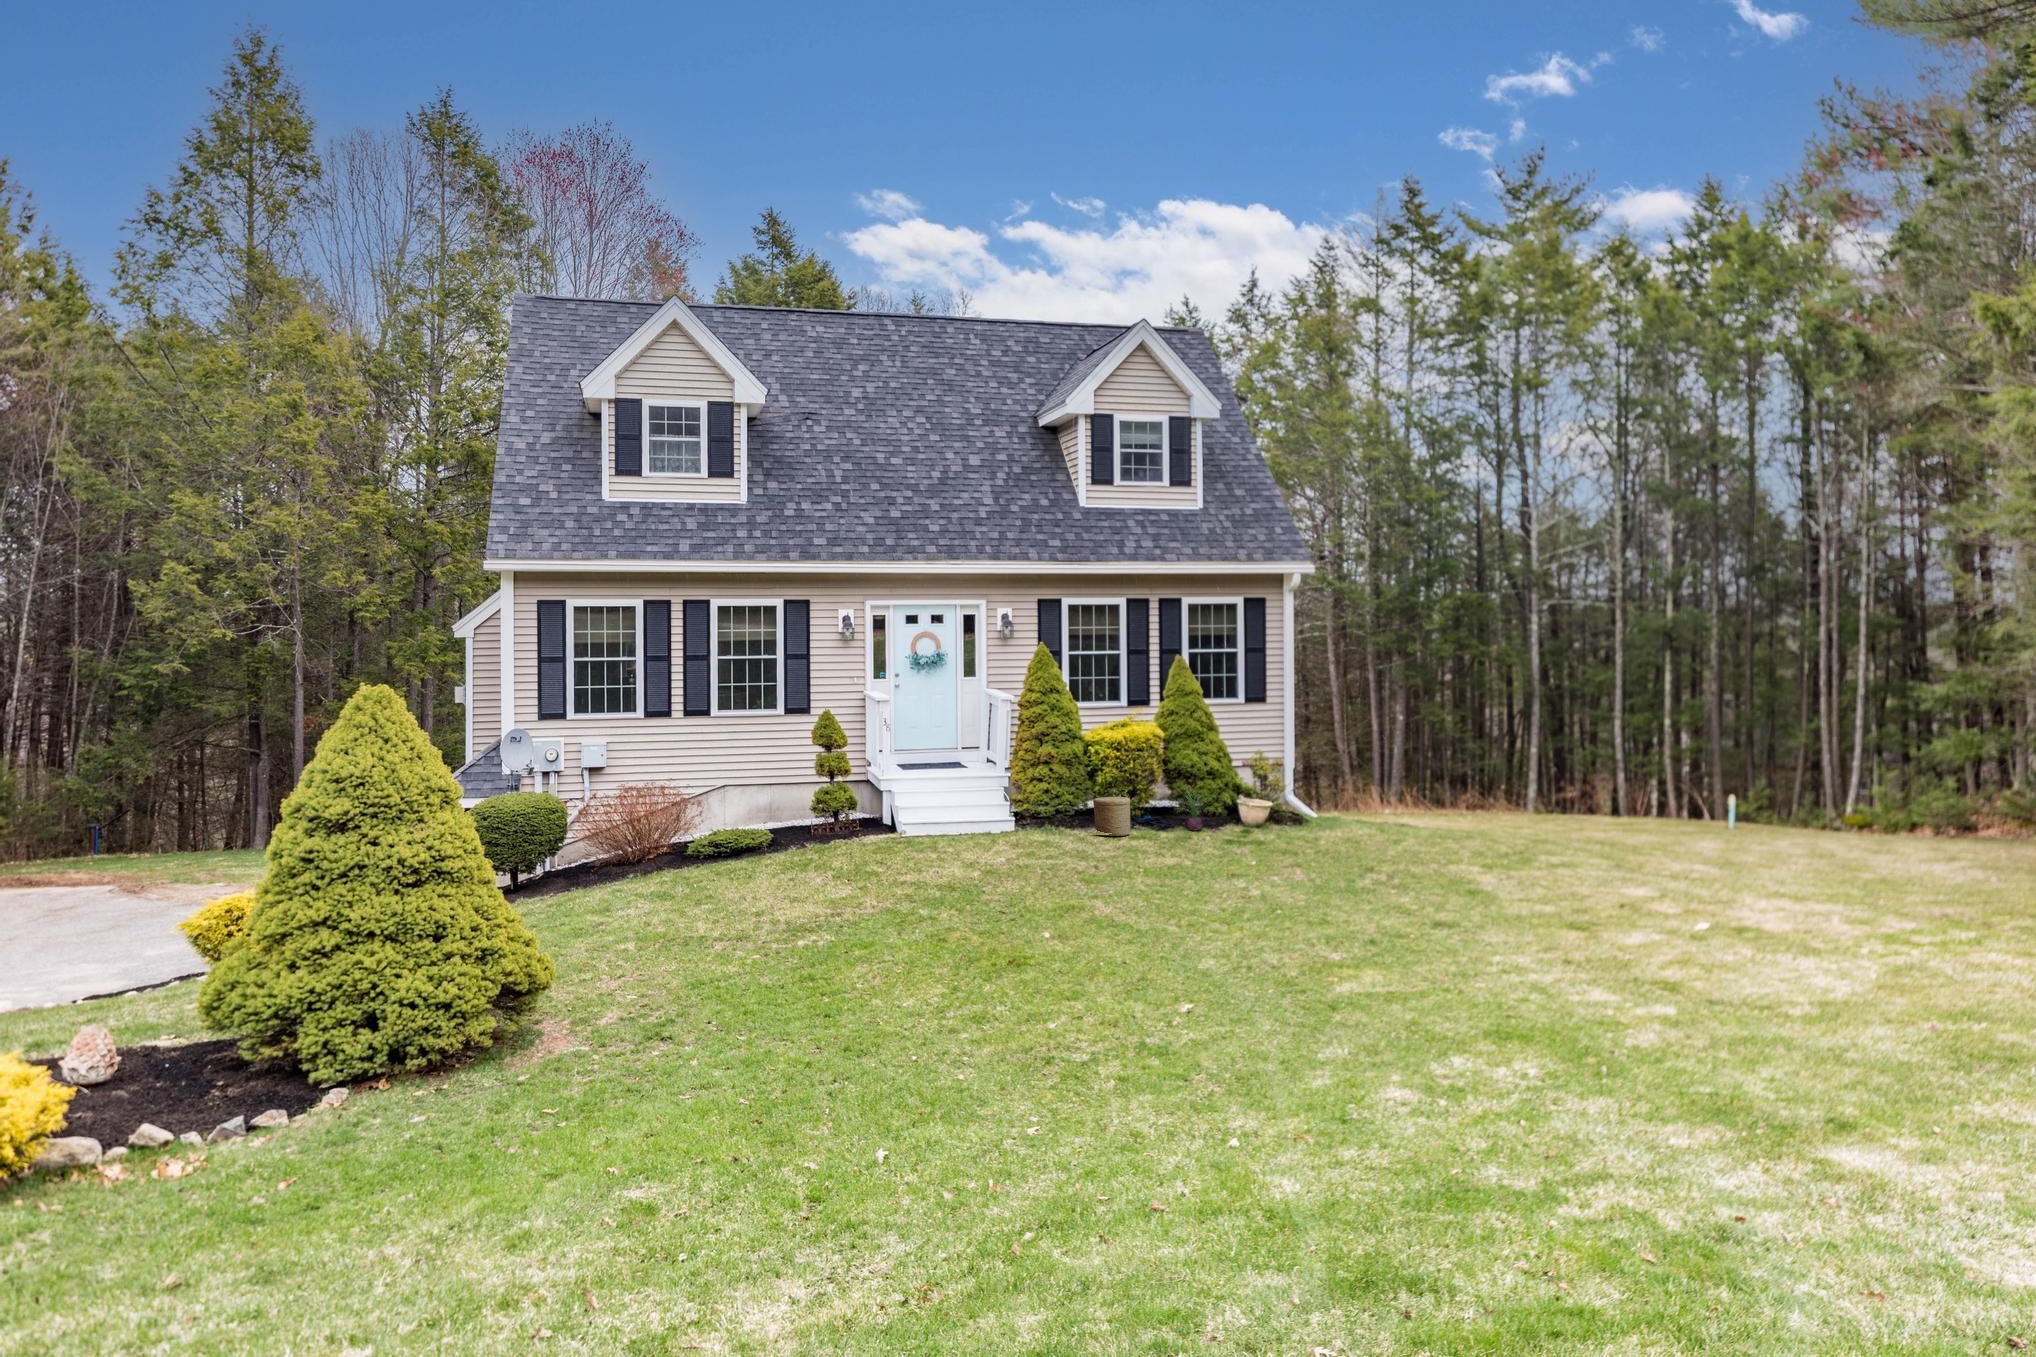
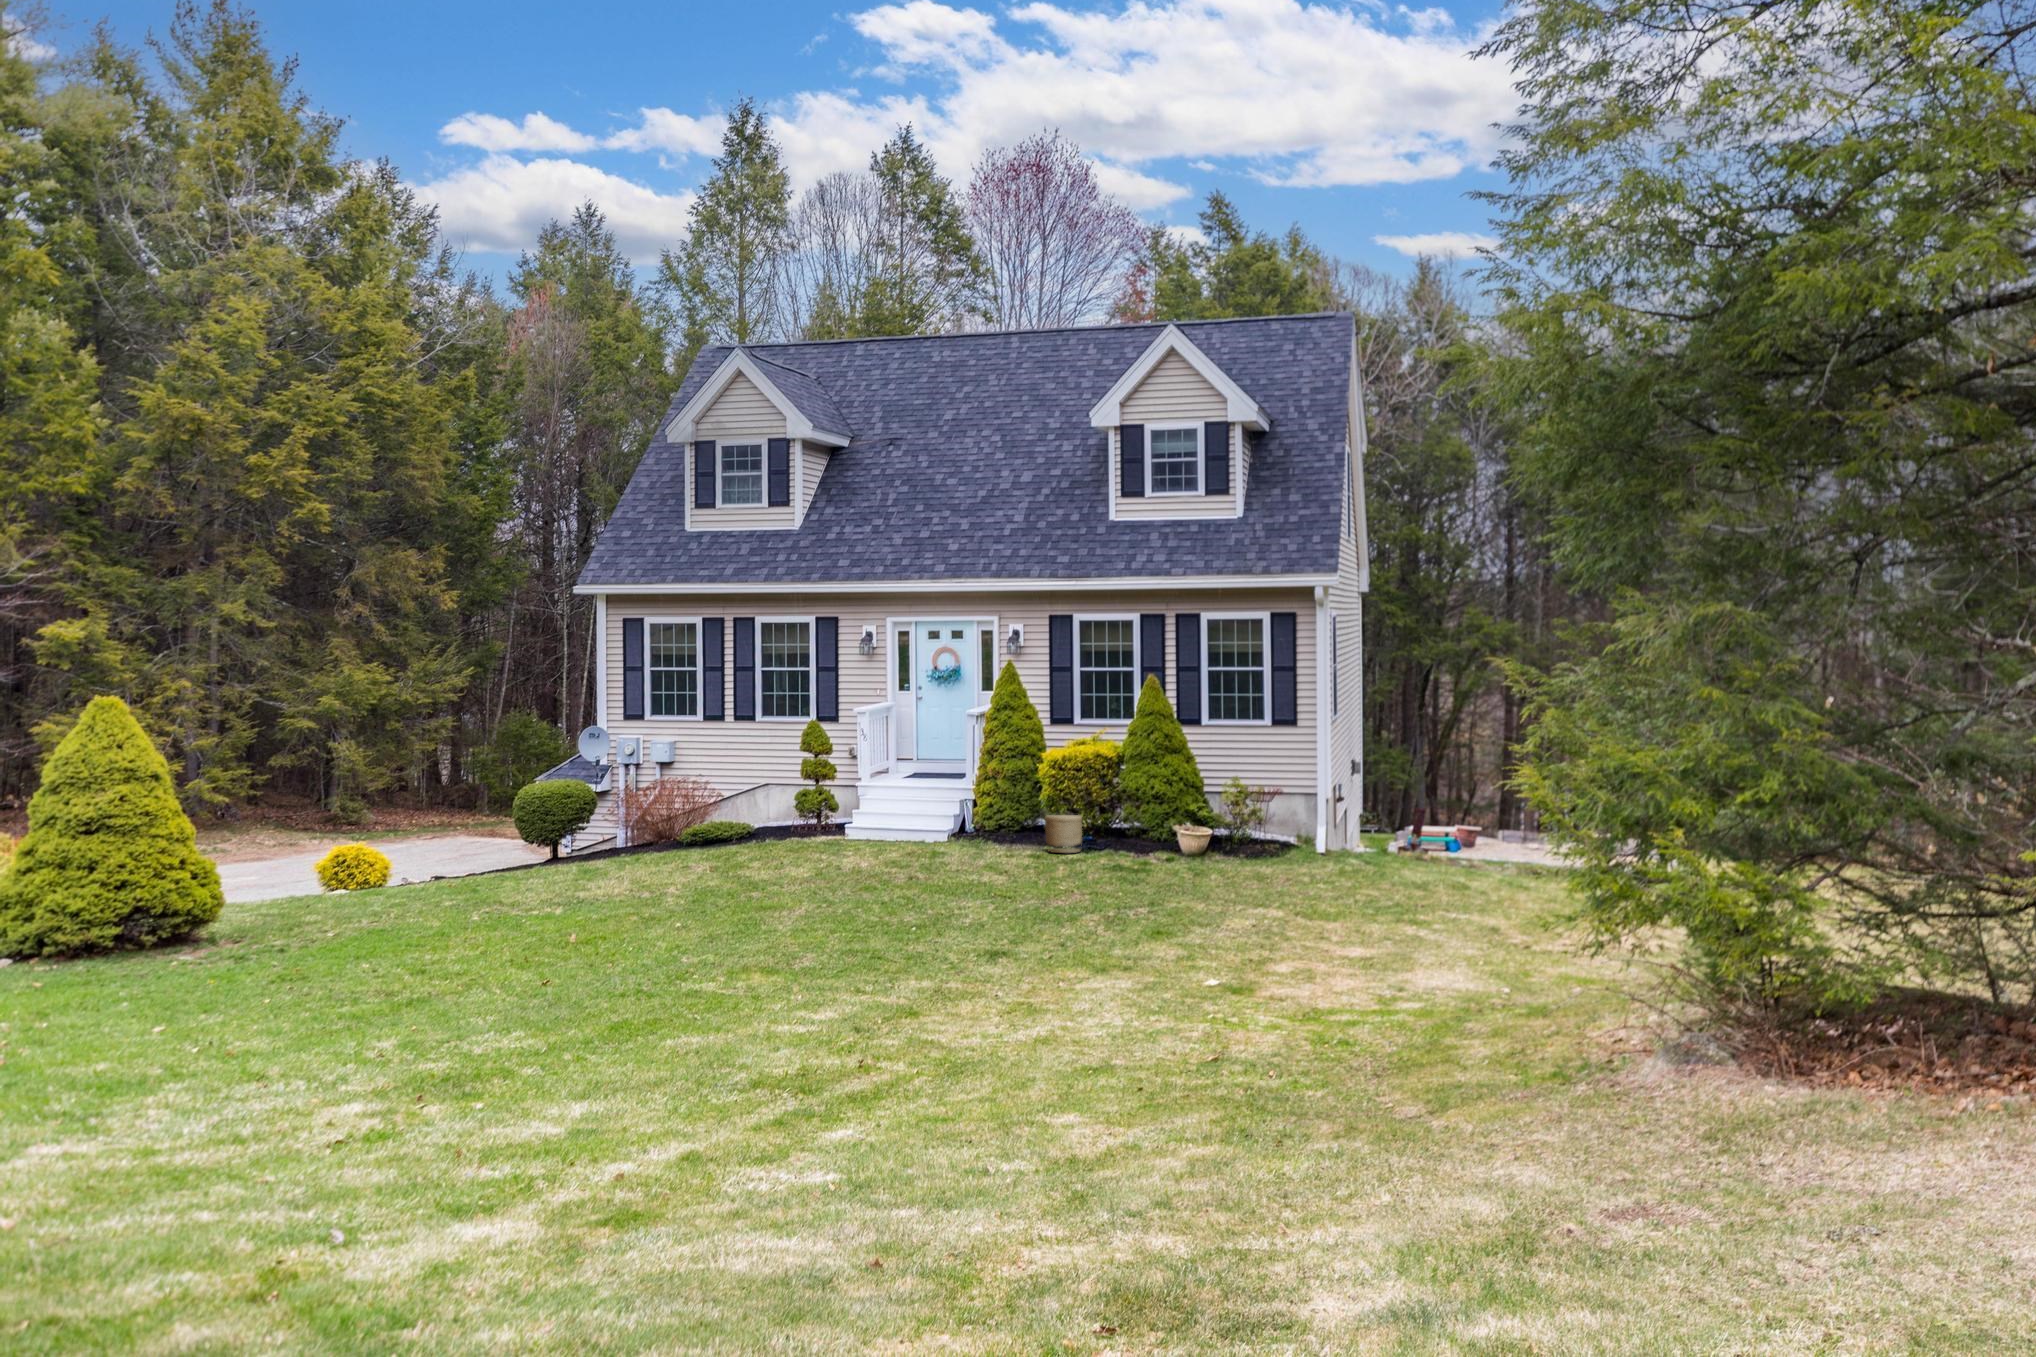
decorative plant: present [1186,791,1202,831] -> none [1128,811,1173,855]

